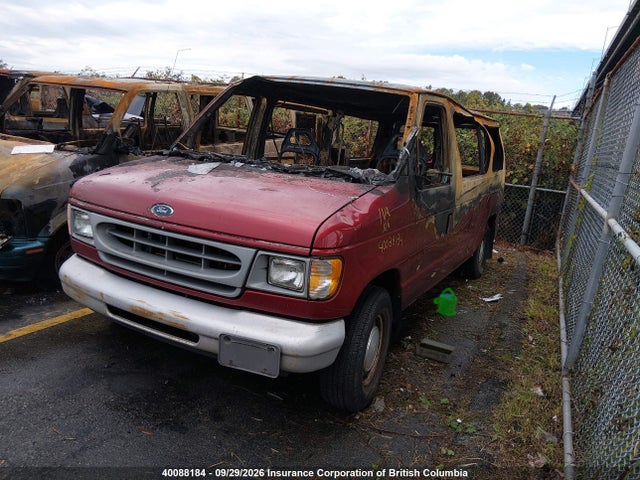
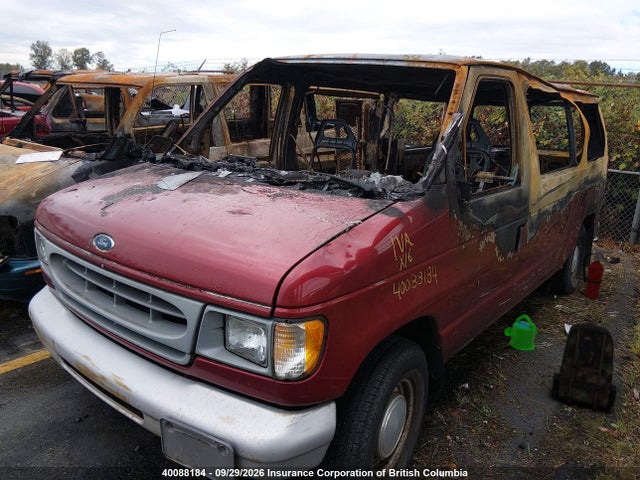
fire extinguisher: none [488,243,512,282] -> present [583,250,615,299]
backpack: none [471,288,516,350] -> present [552,322,617,409]
toolbox: present [416,338,456,363] -> none [472,389,529,430]

